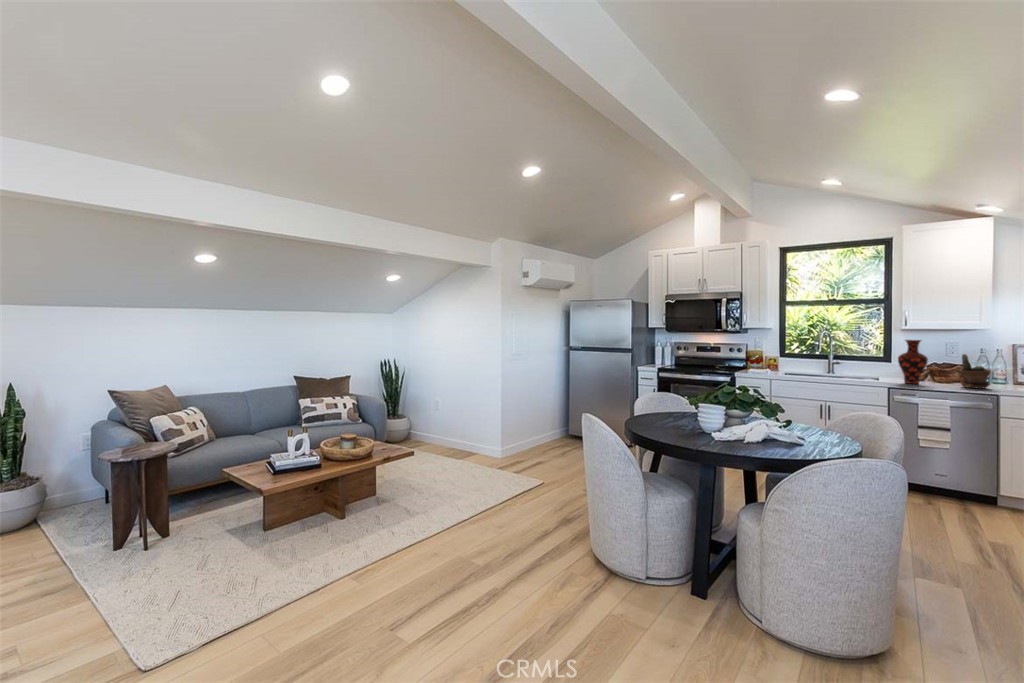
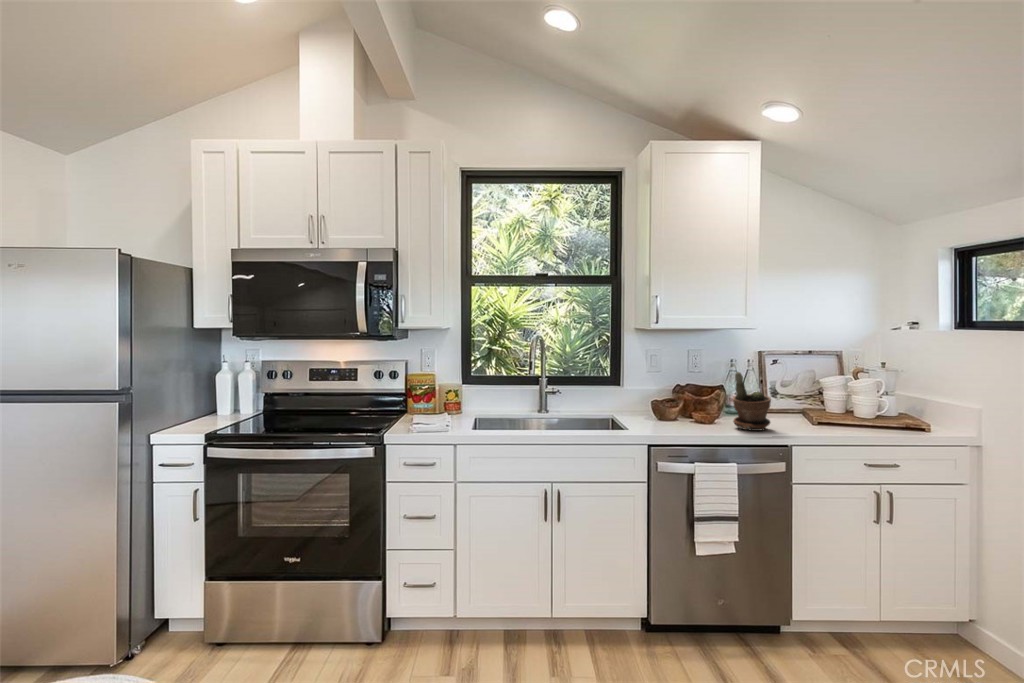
vase: present [898,340,928,384] -> none [651,349,693,429]

